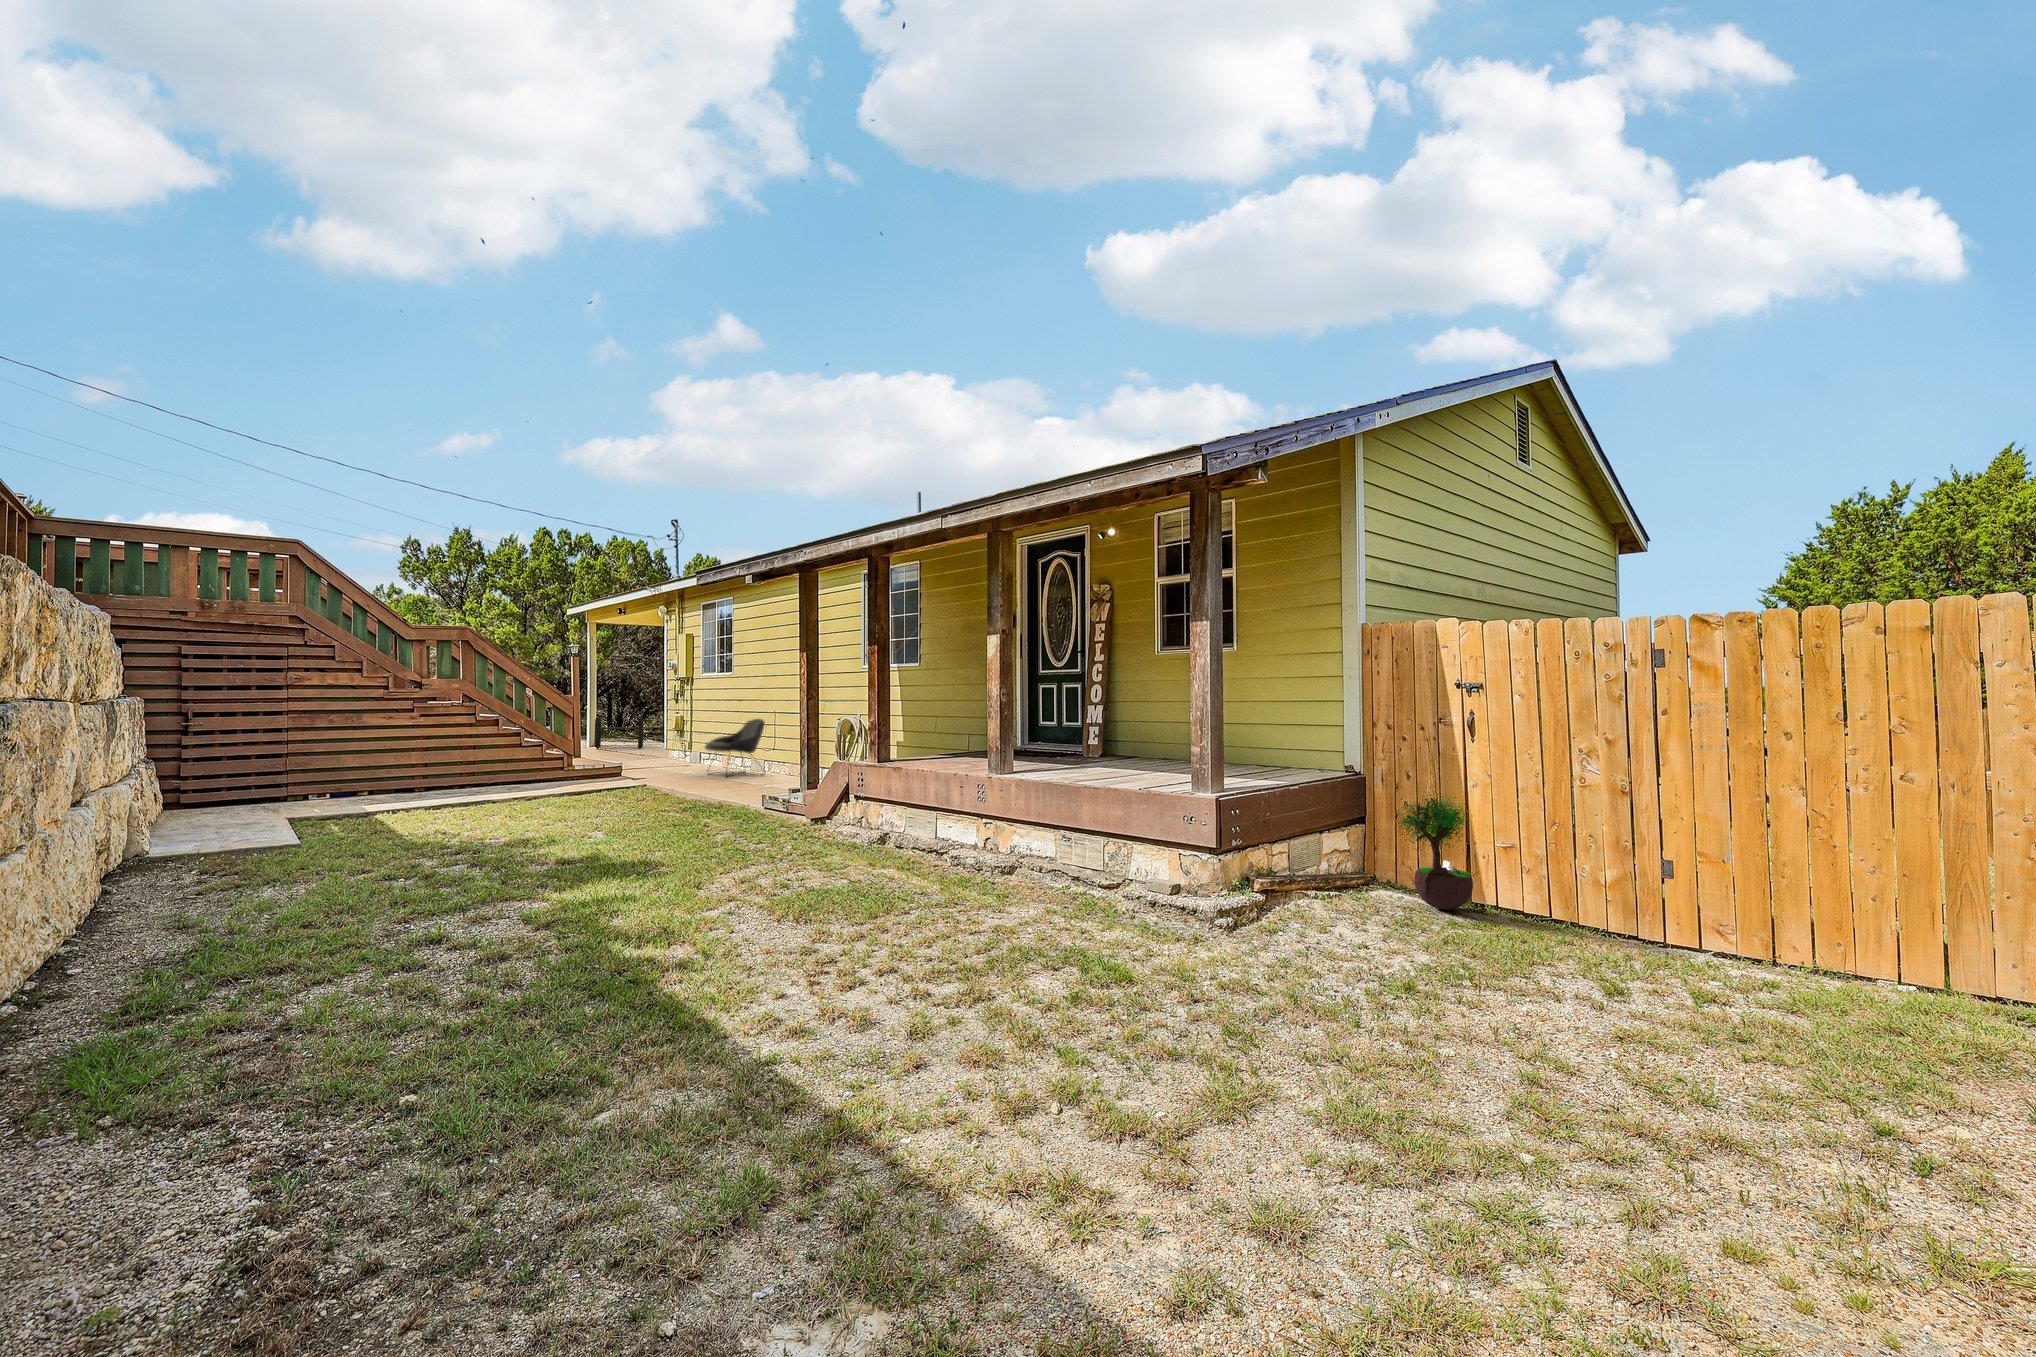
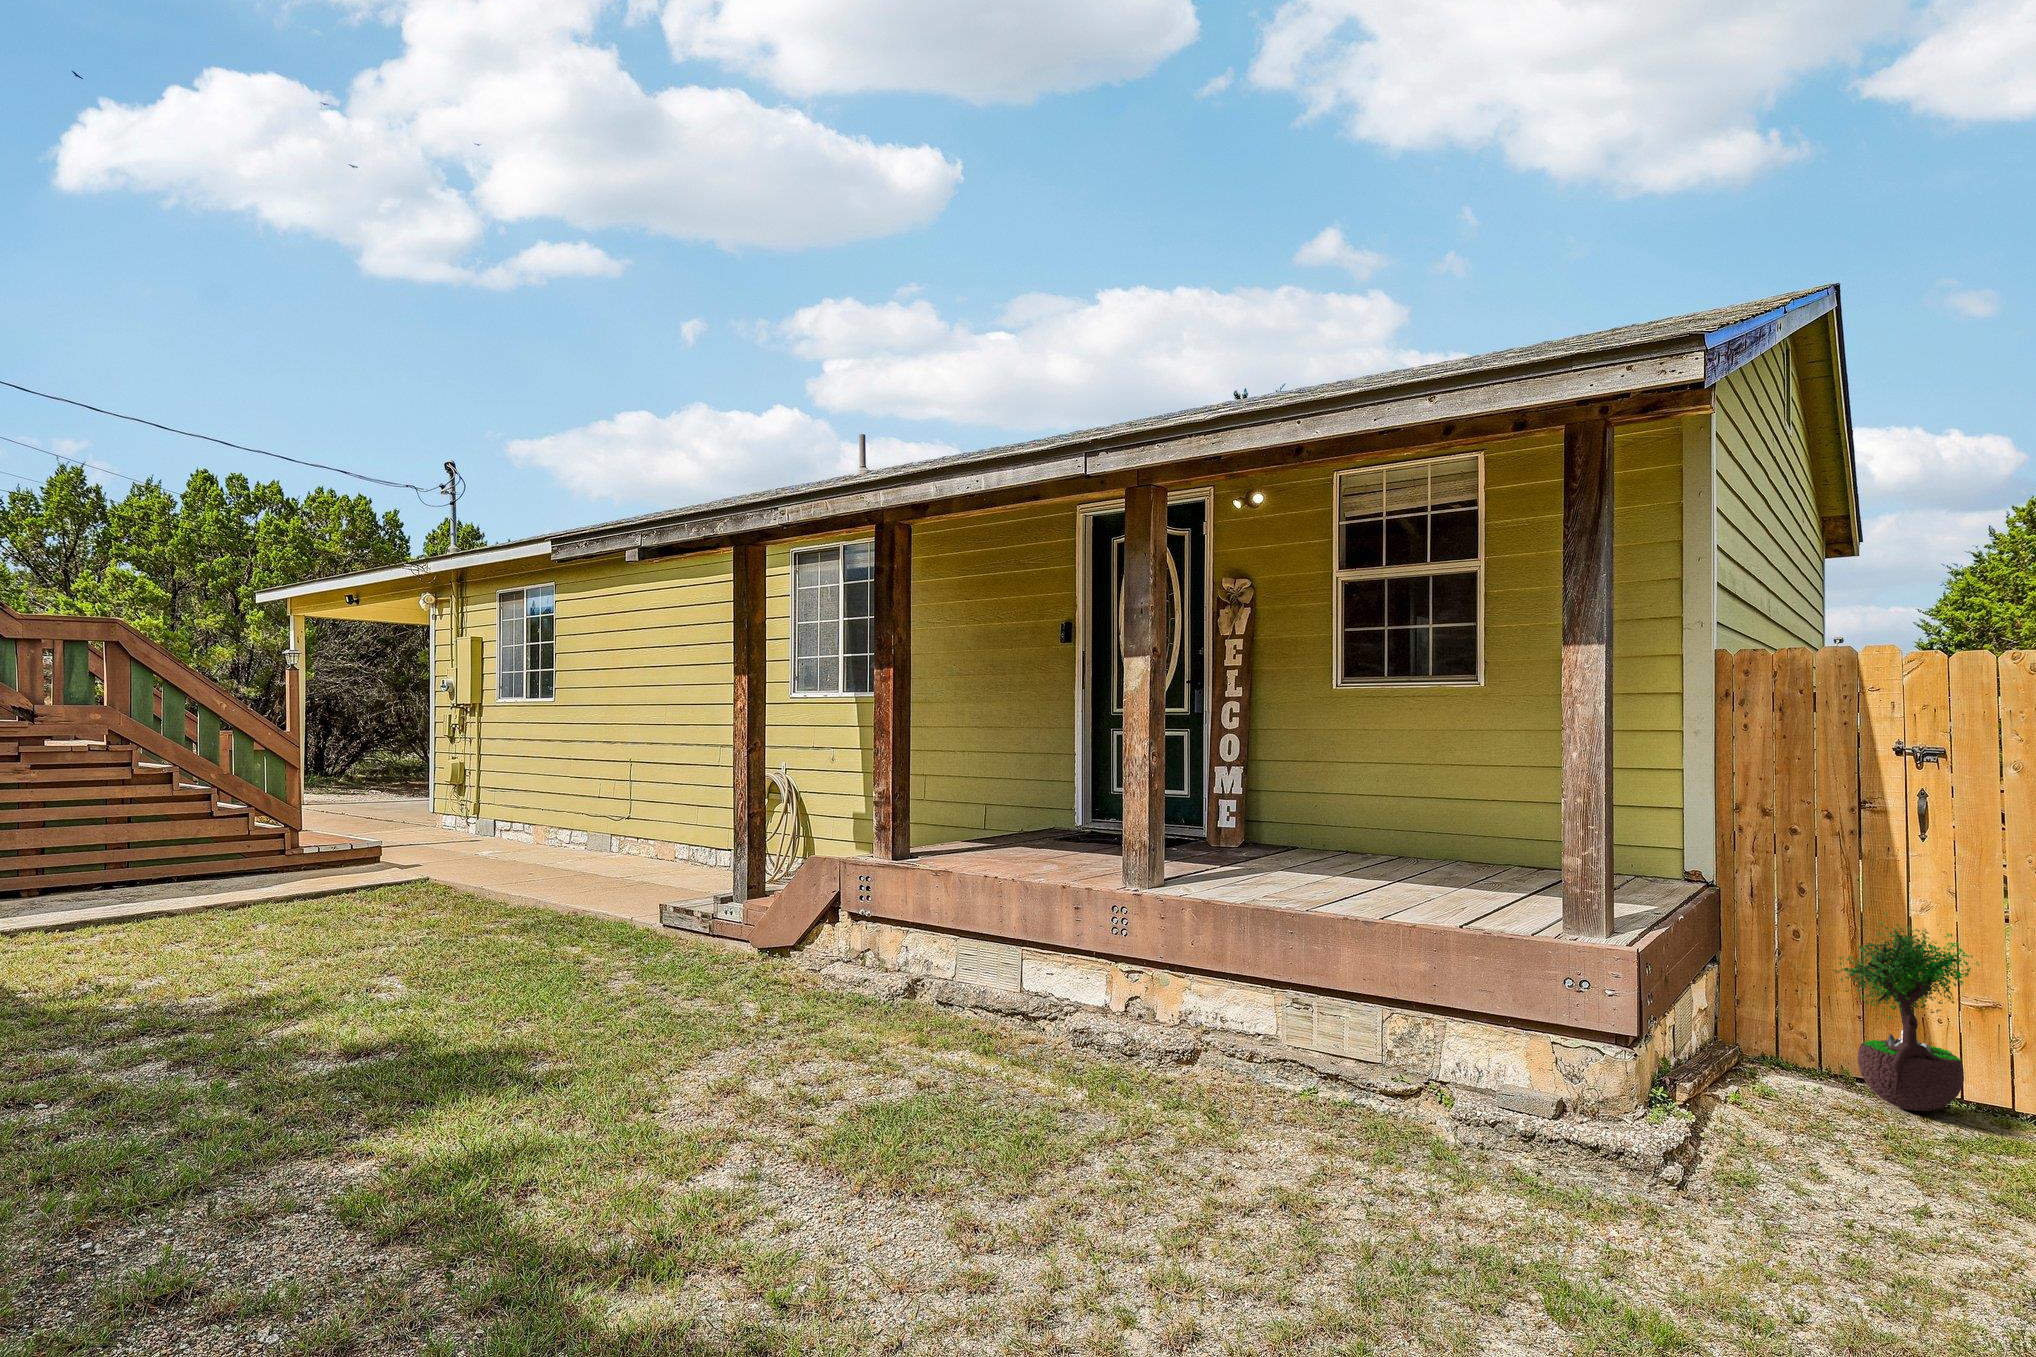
bench: present [594,717,643,749] -> none [301,762,381,812]
lounge chair: present [705,719,765,777] -> none [514,771,613,866]

